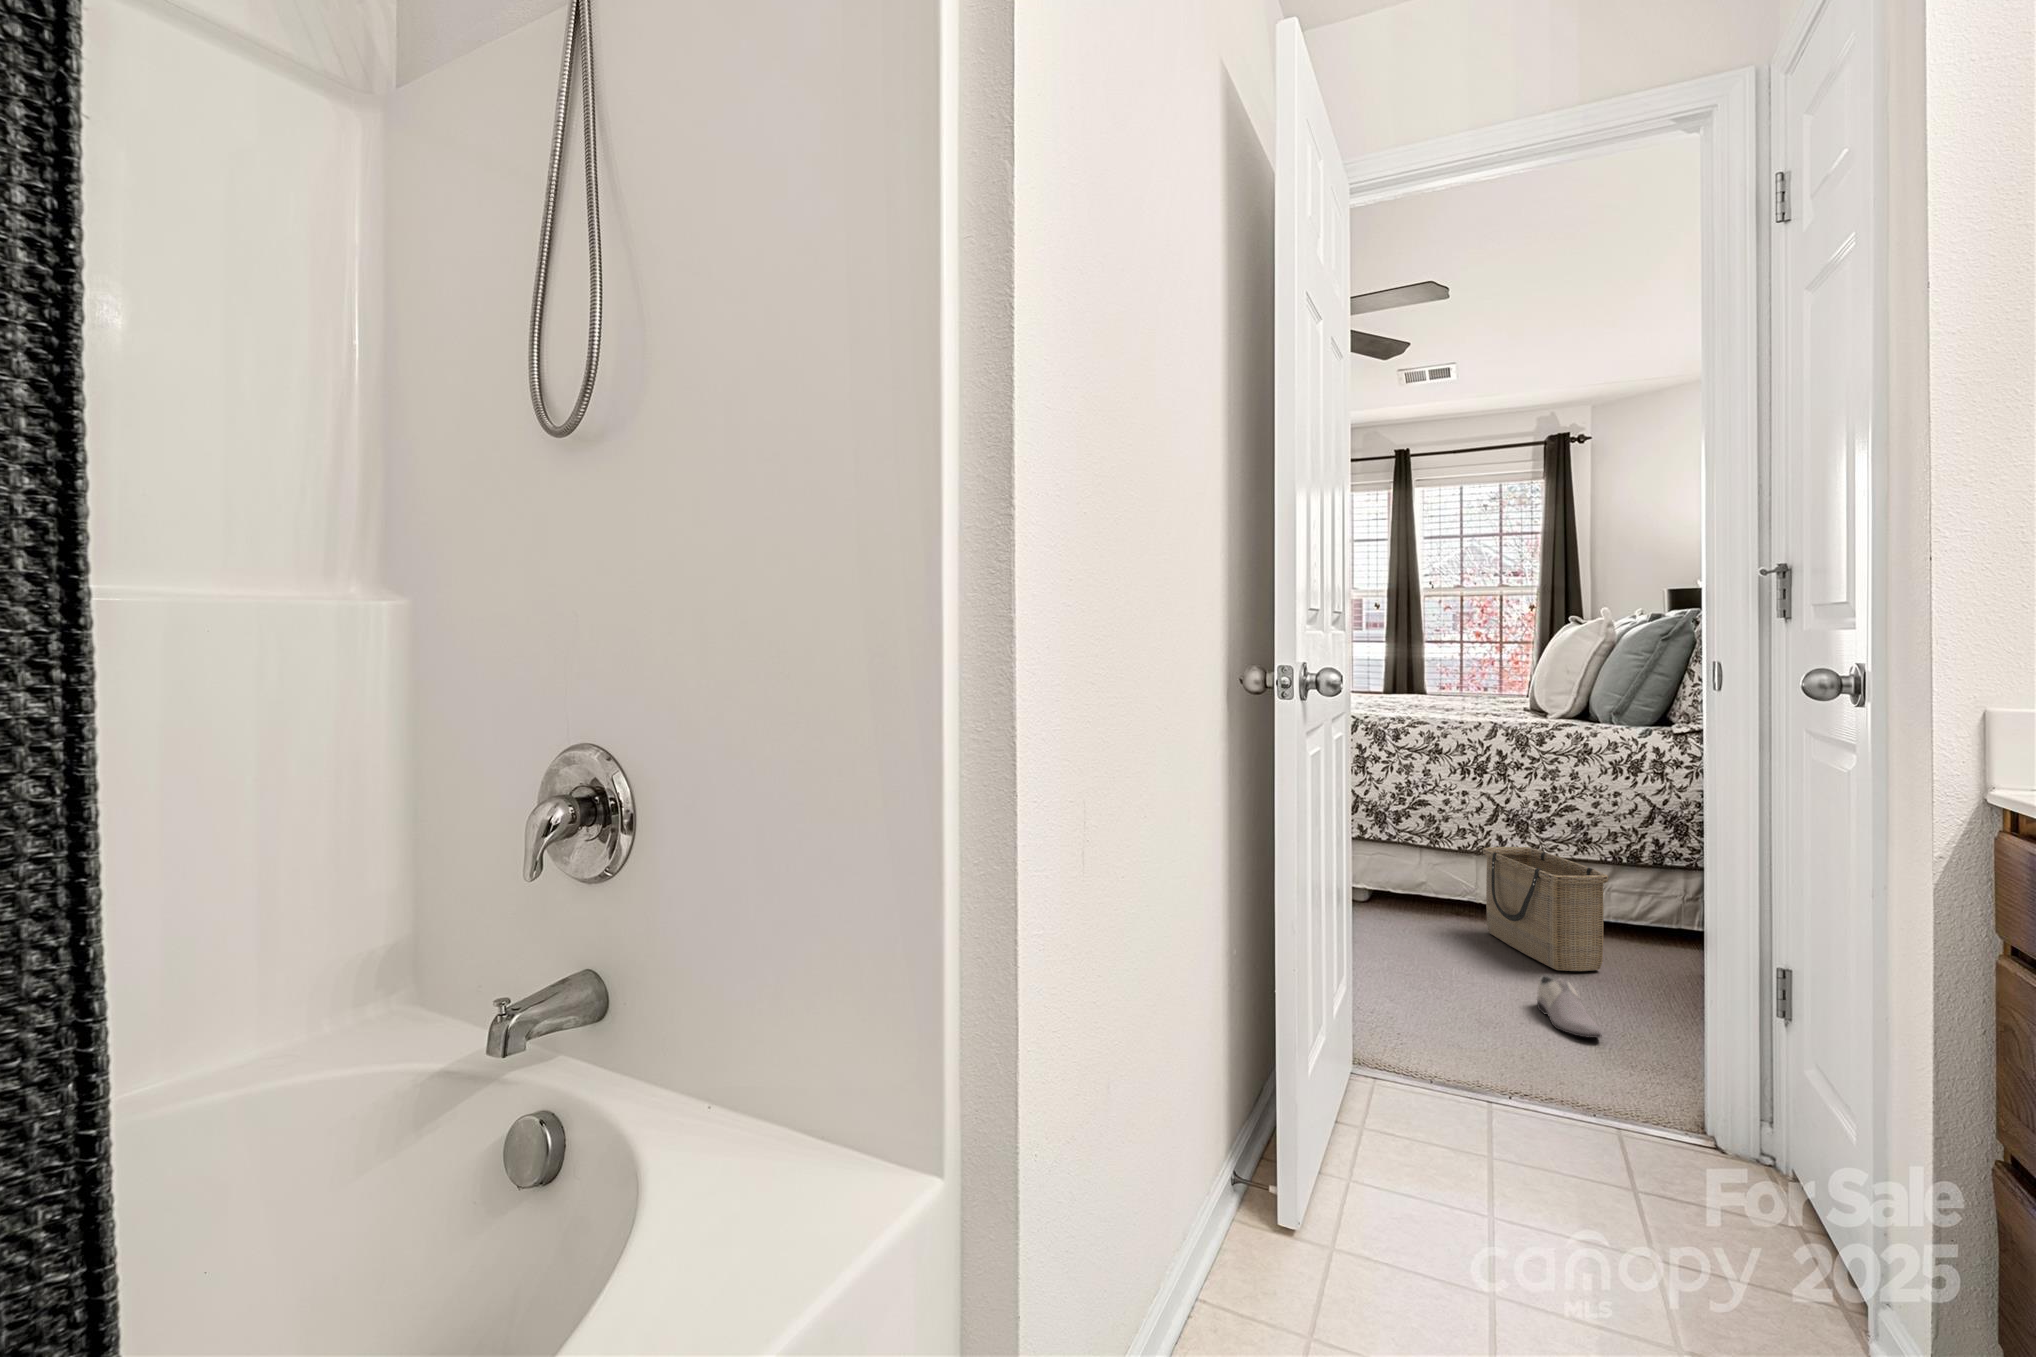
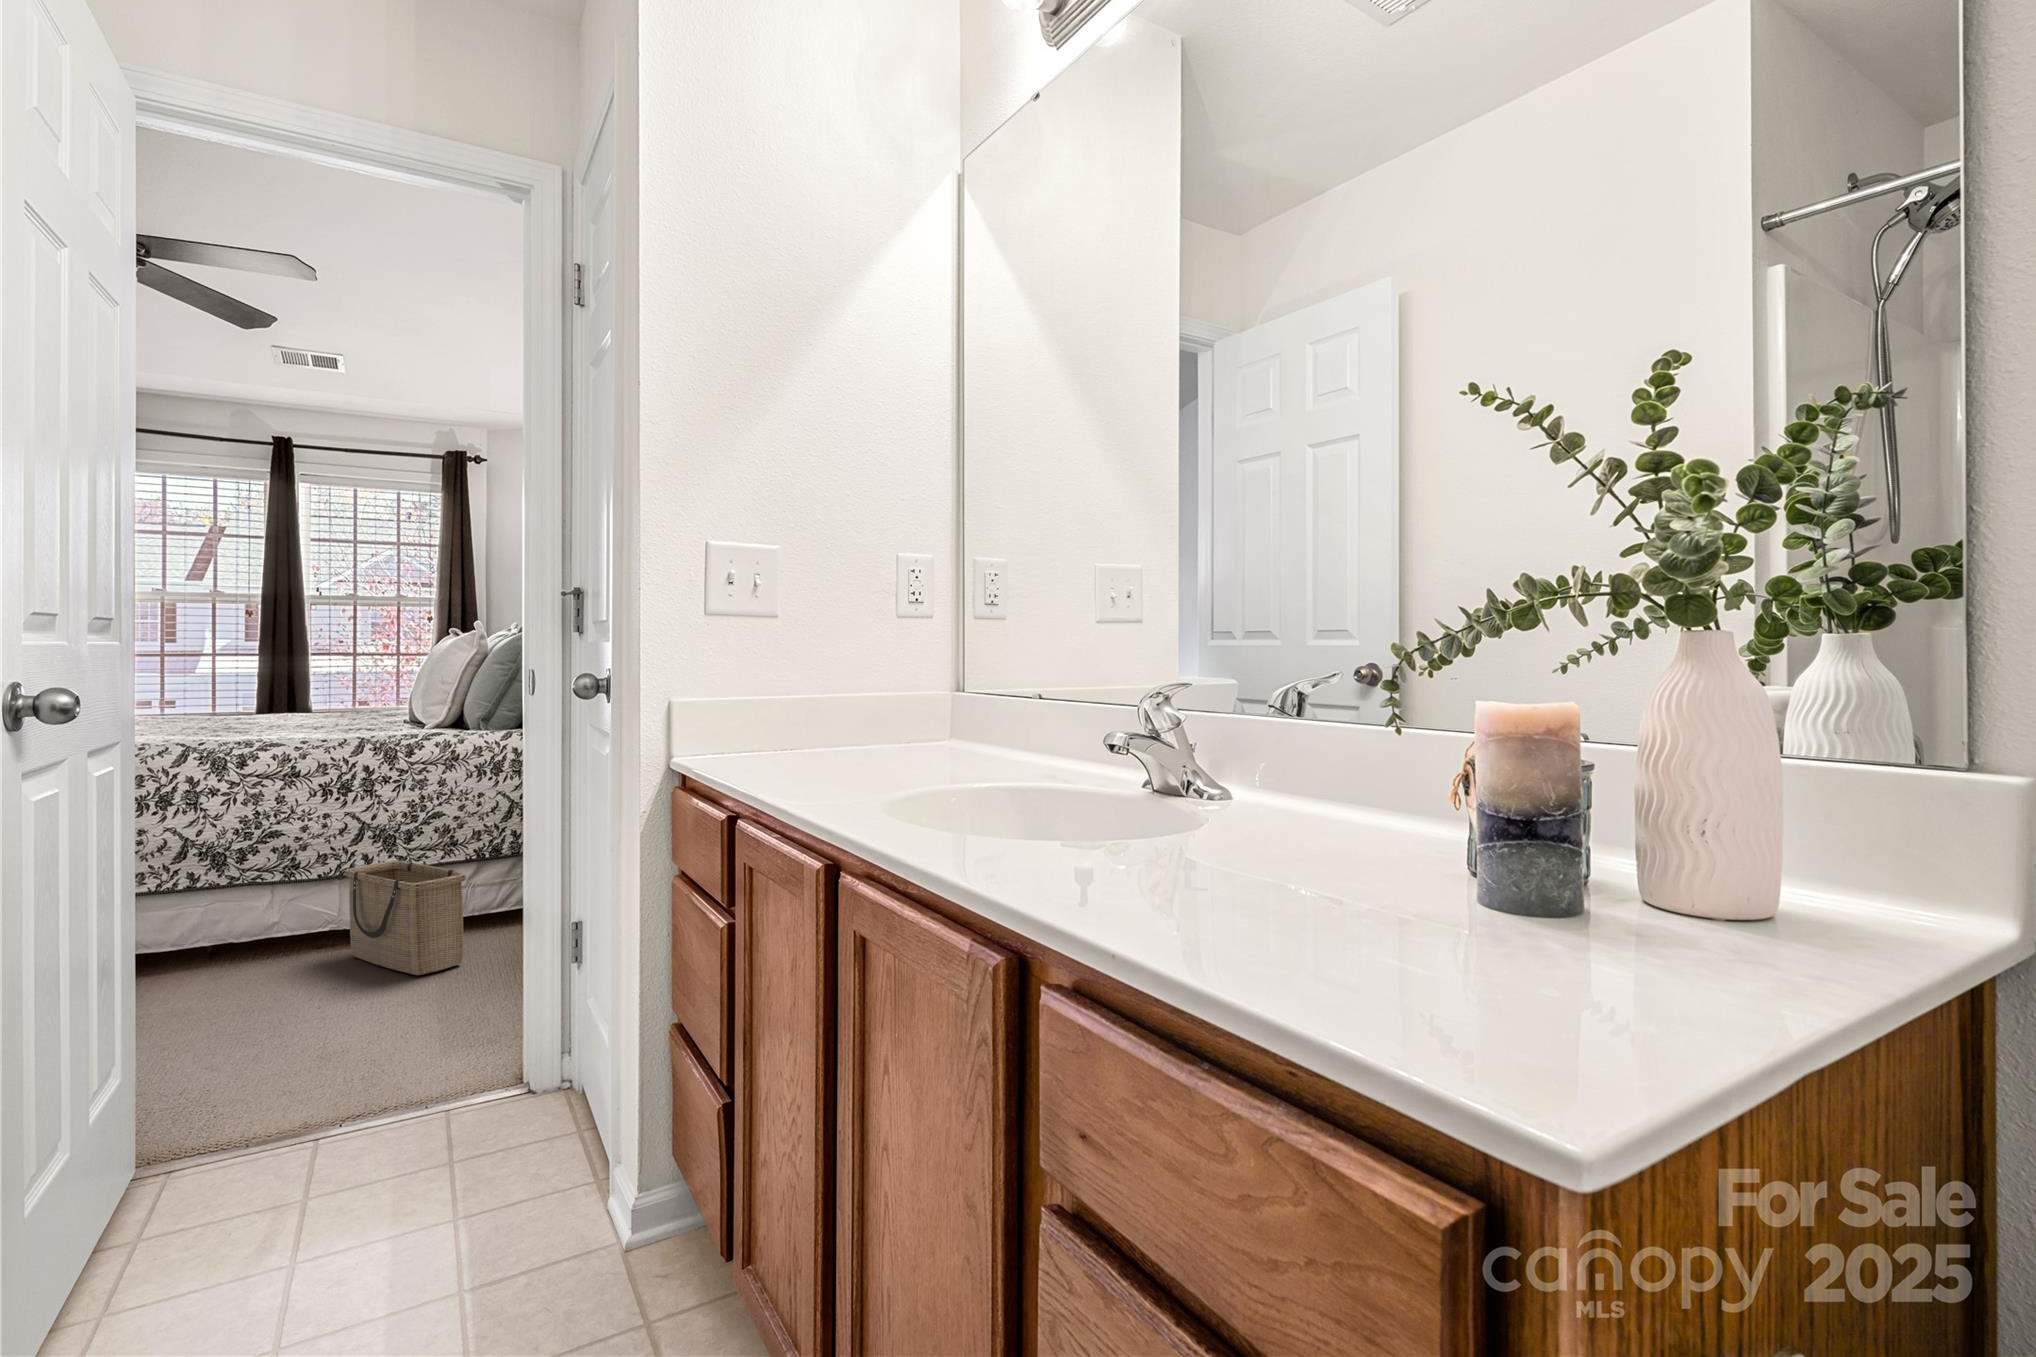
shoe: present [1537,975,1601,1038] -> none [389,982,446,1033]

